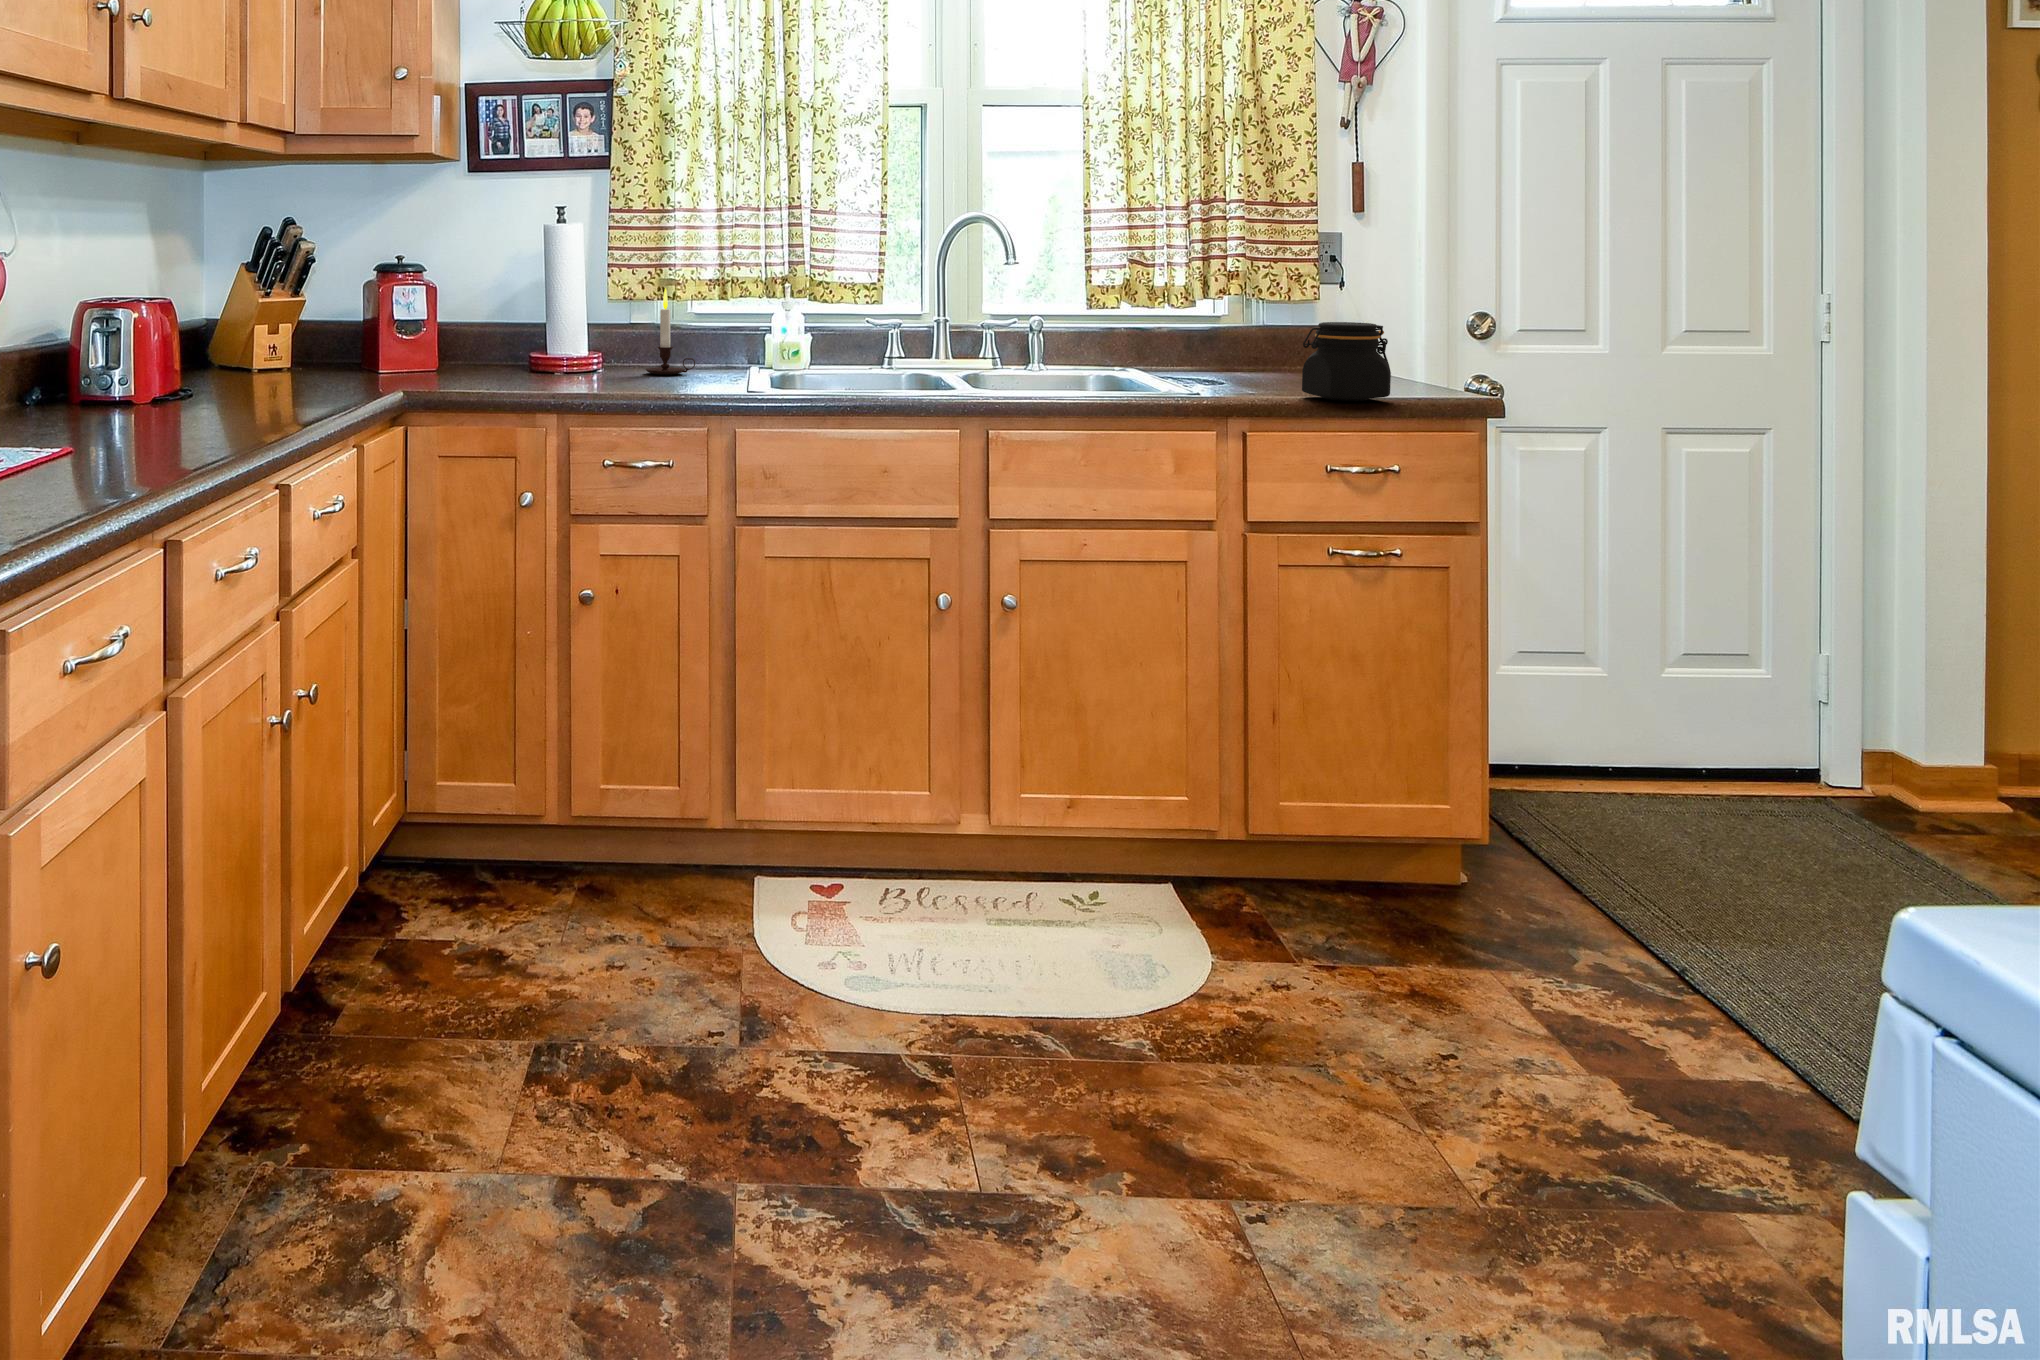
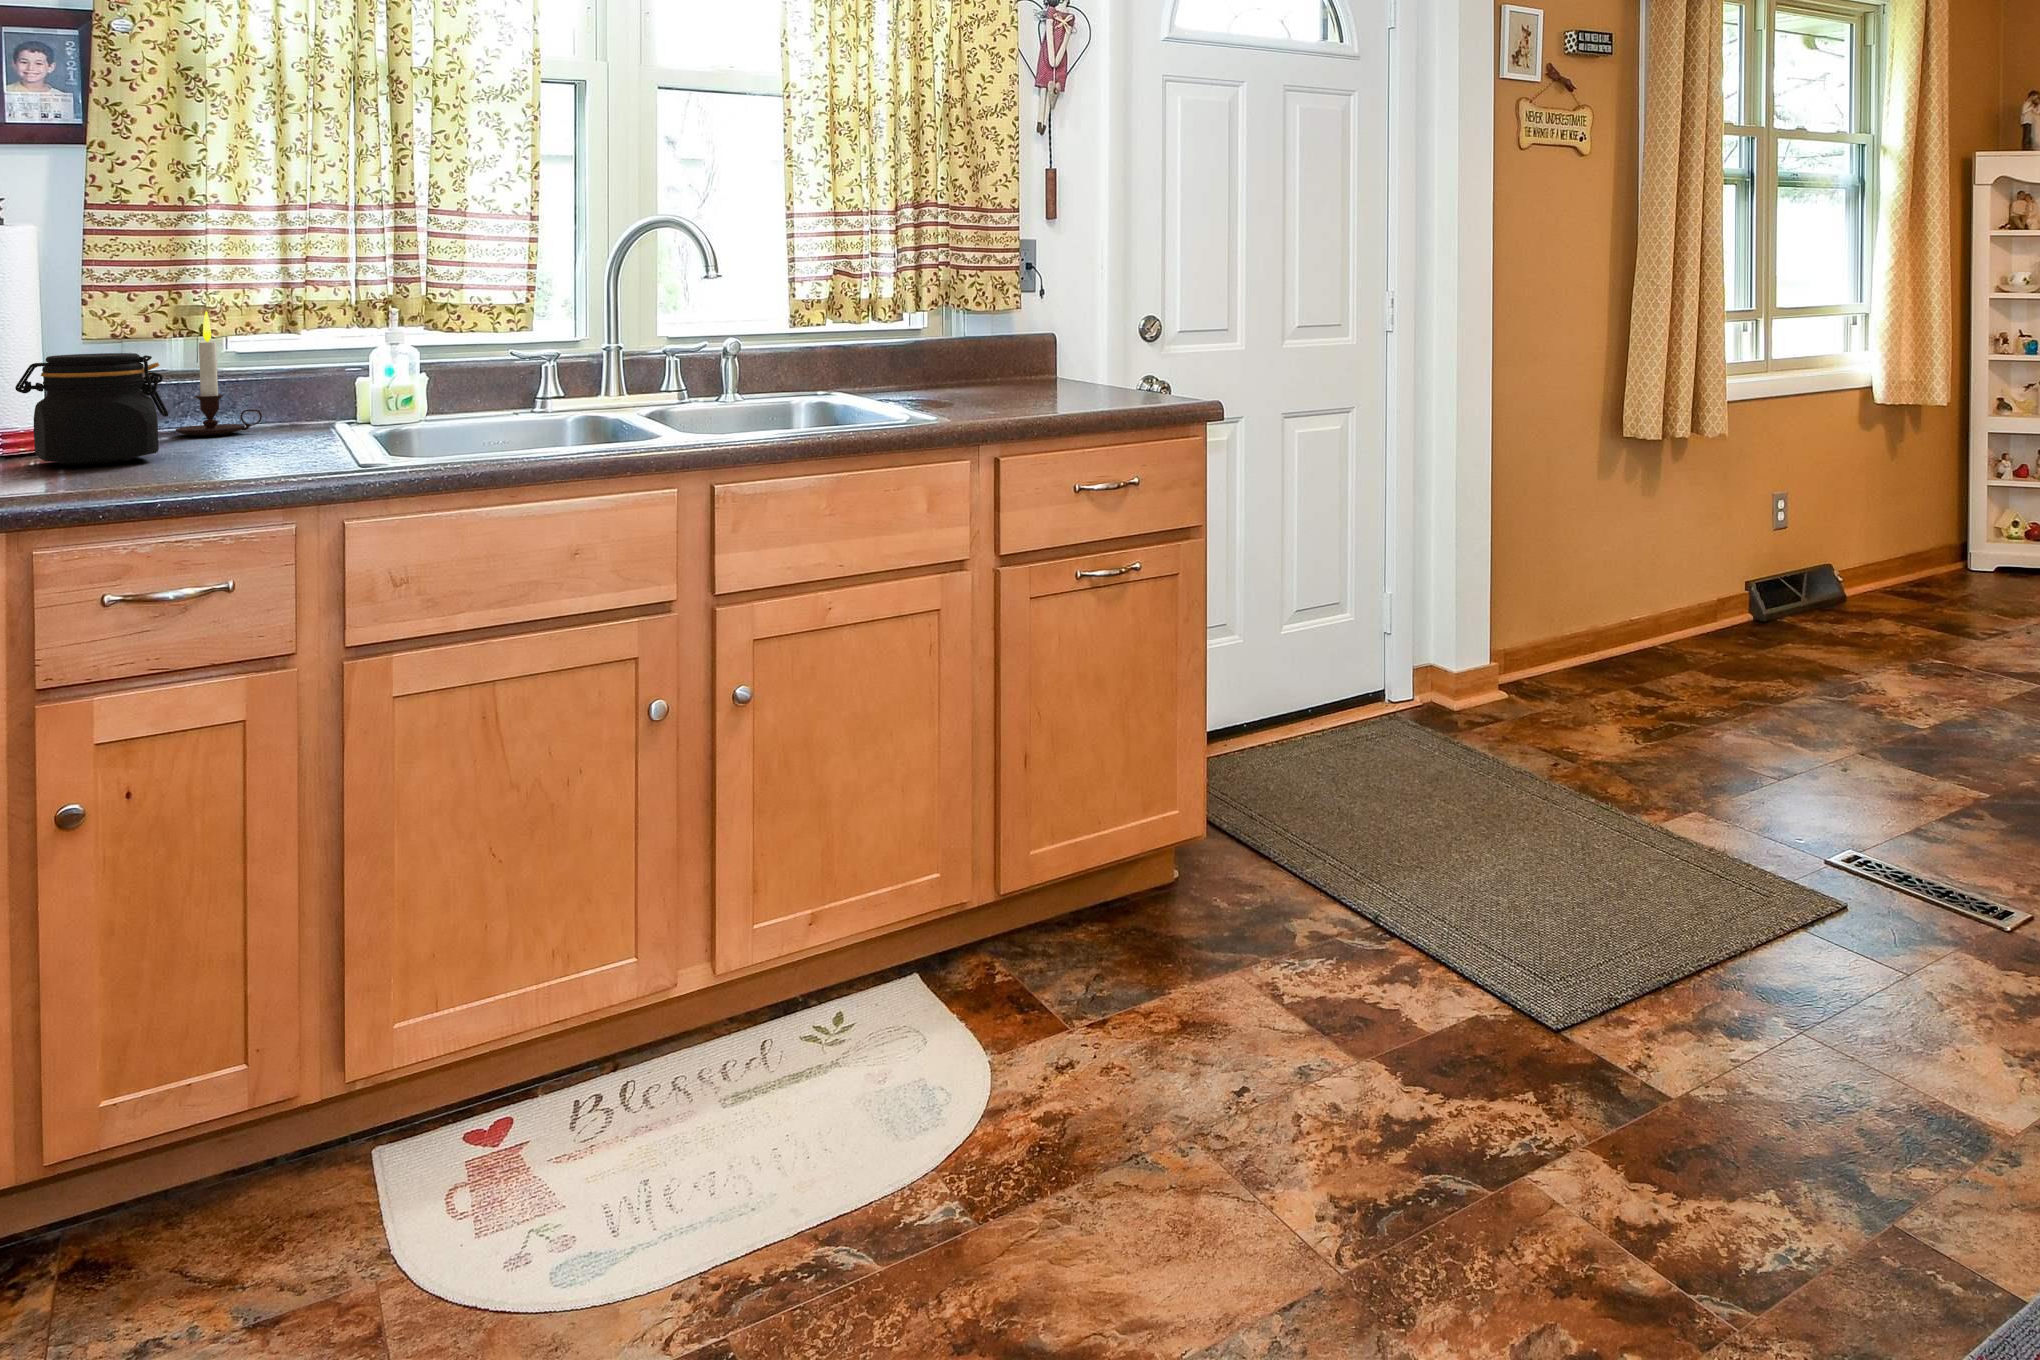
jar: present [1302,322,1391,401] -> present [15,353,169,465]

